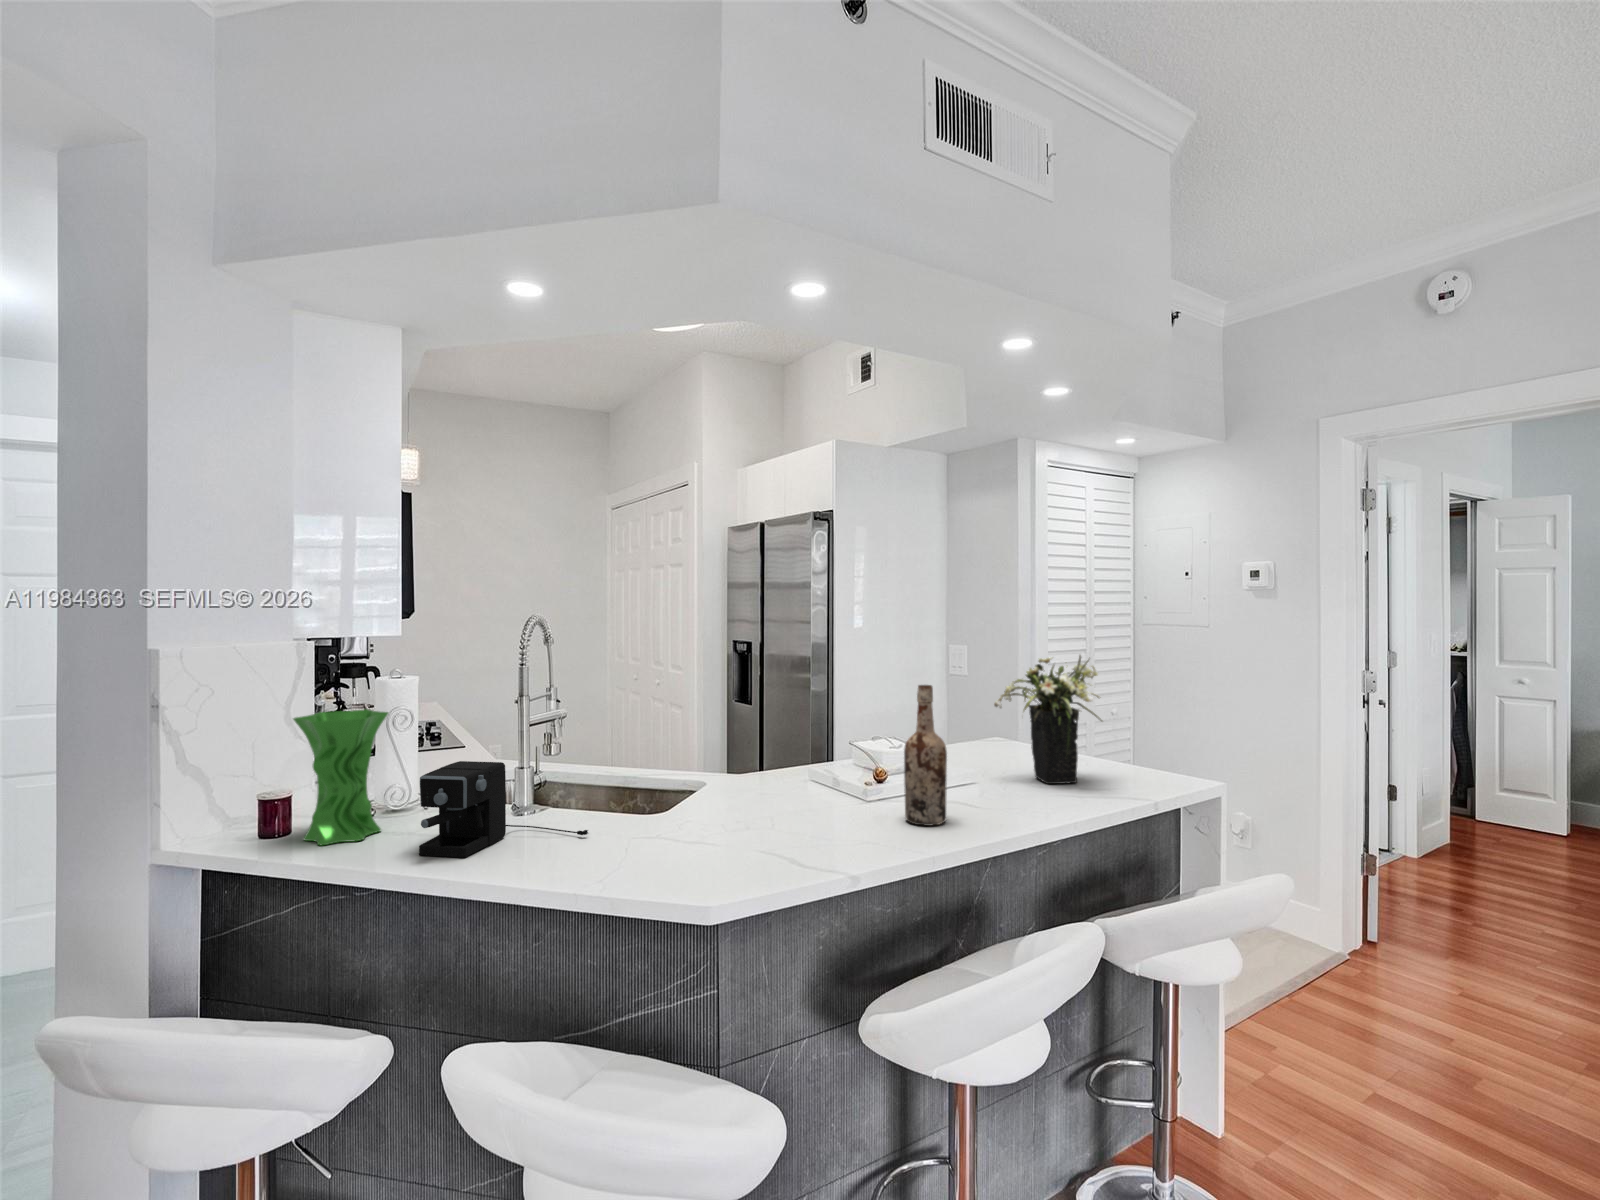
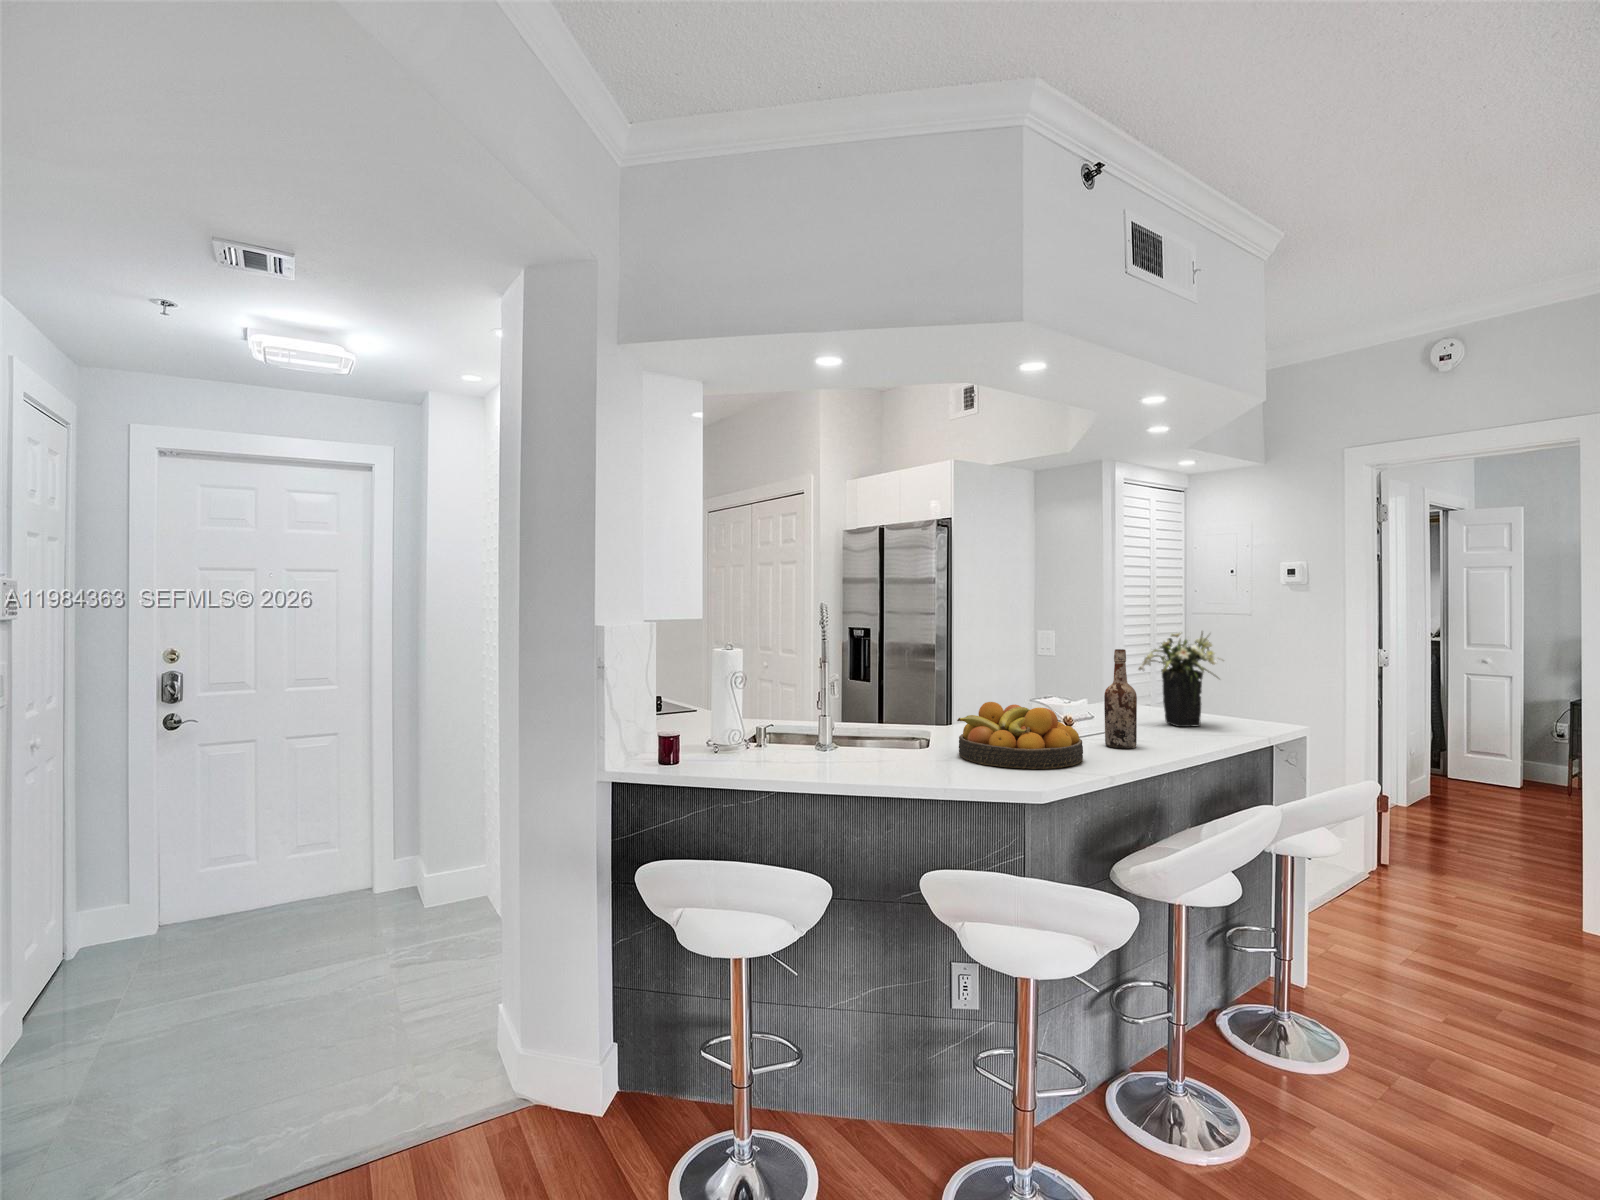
vase: present [293,709,388,845] -> none [694,670,751,763]
fruit bowl: none [666,760,841,868] -> present [957,702,1083,769]
coffee maker: present [419,761,588,857] -> none [801,704,900,767]

